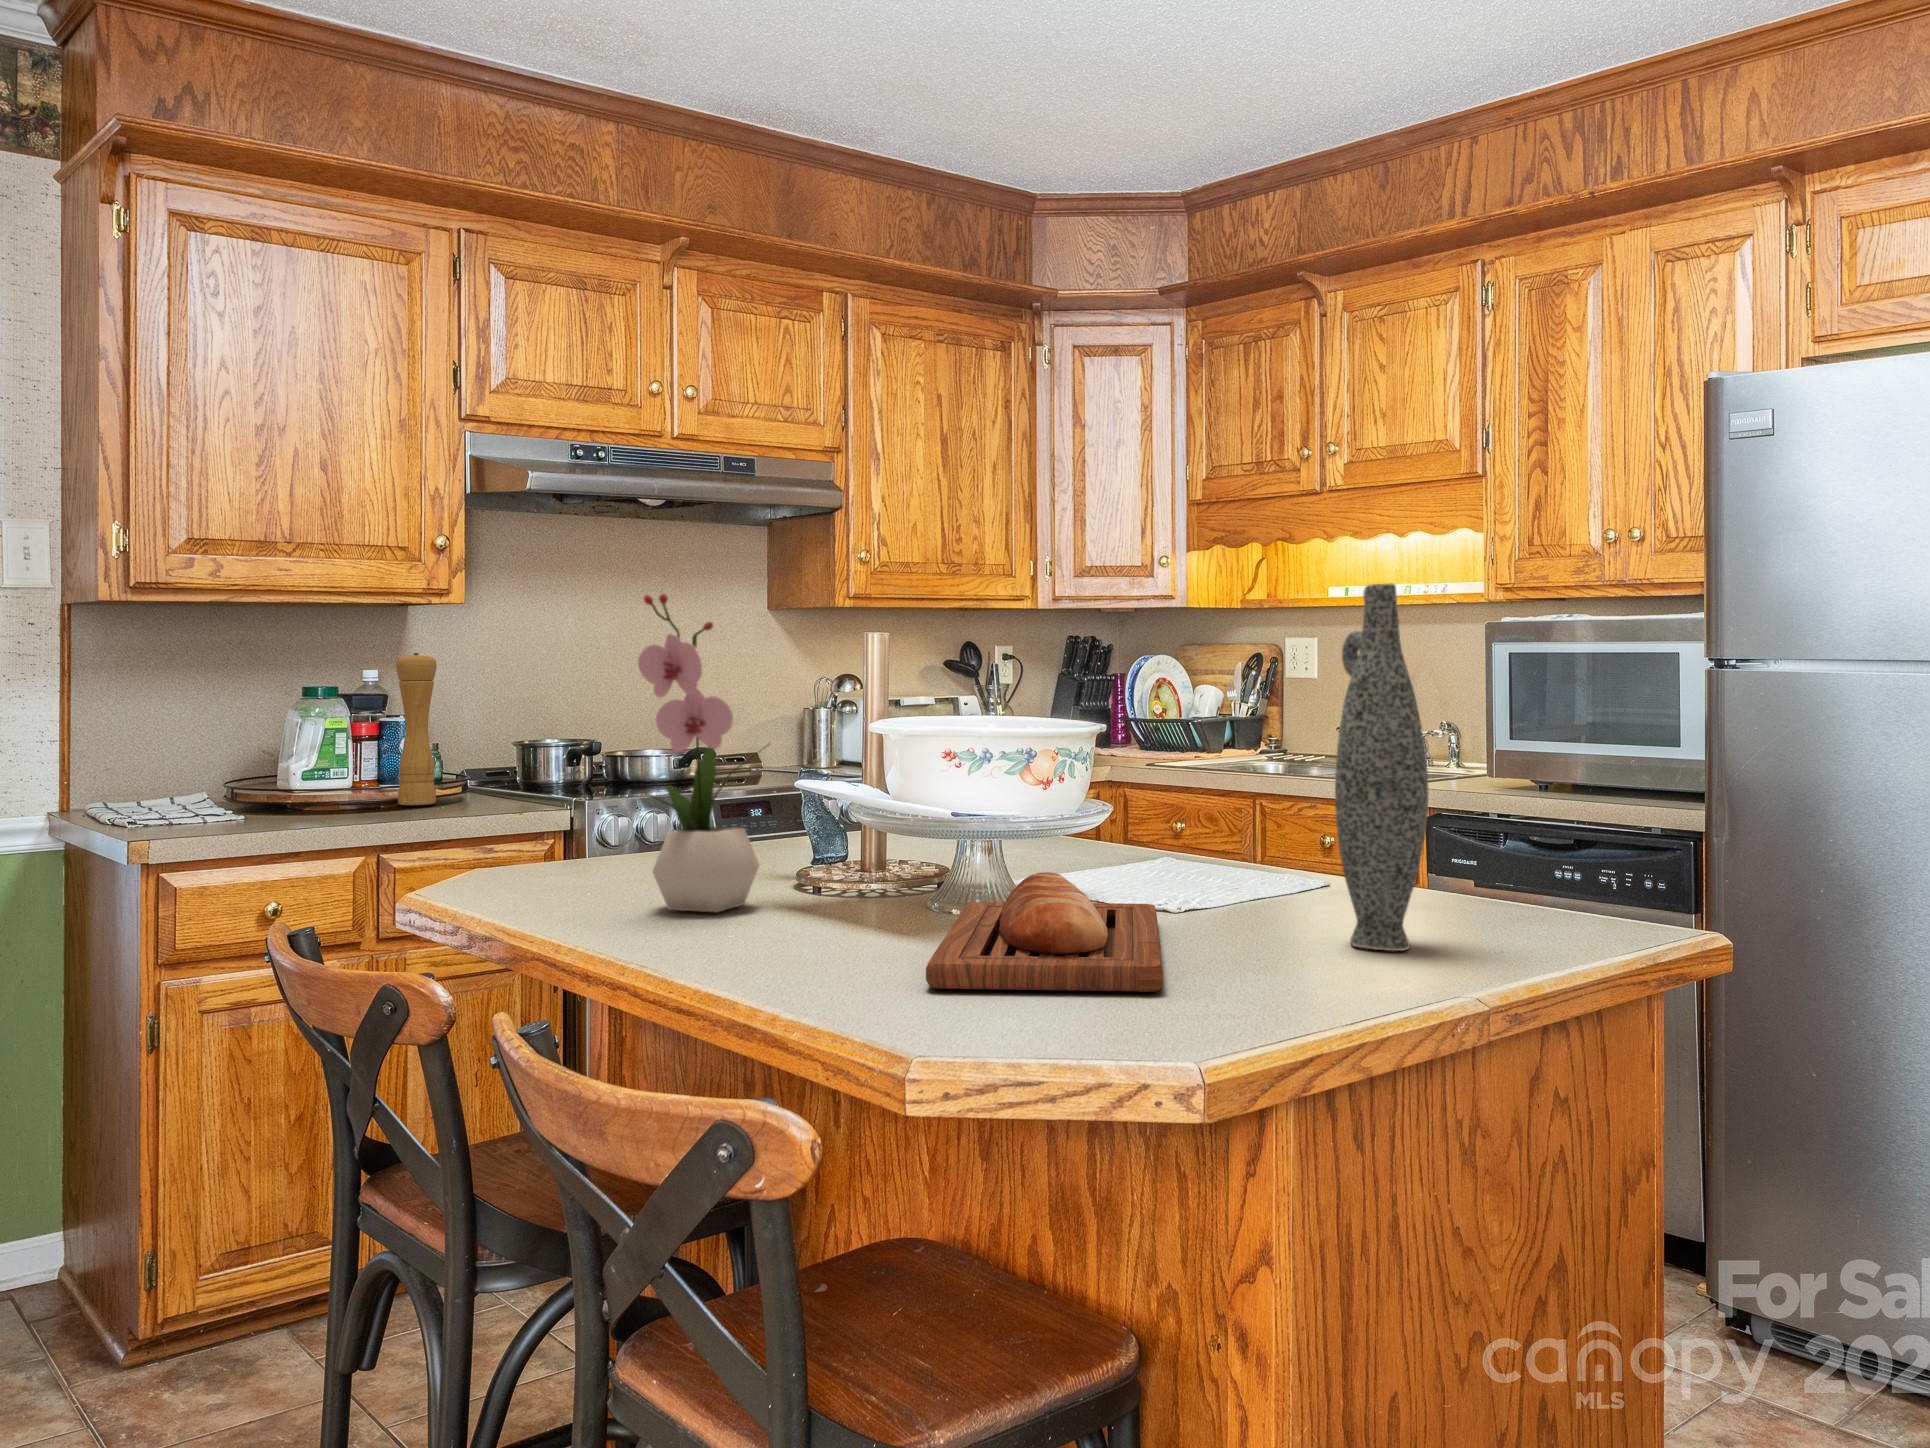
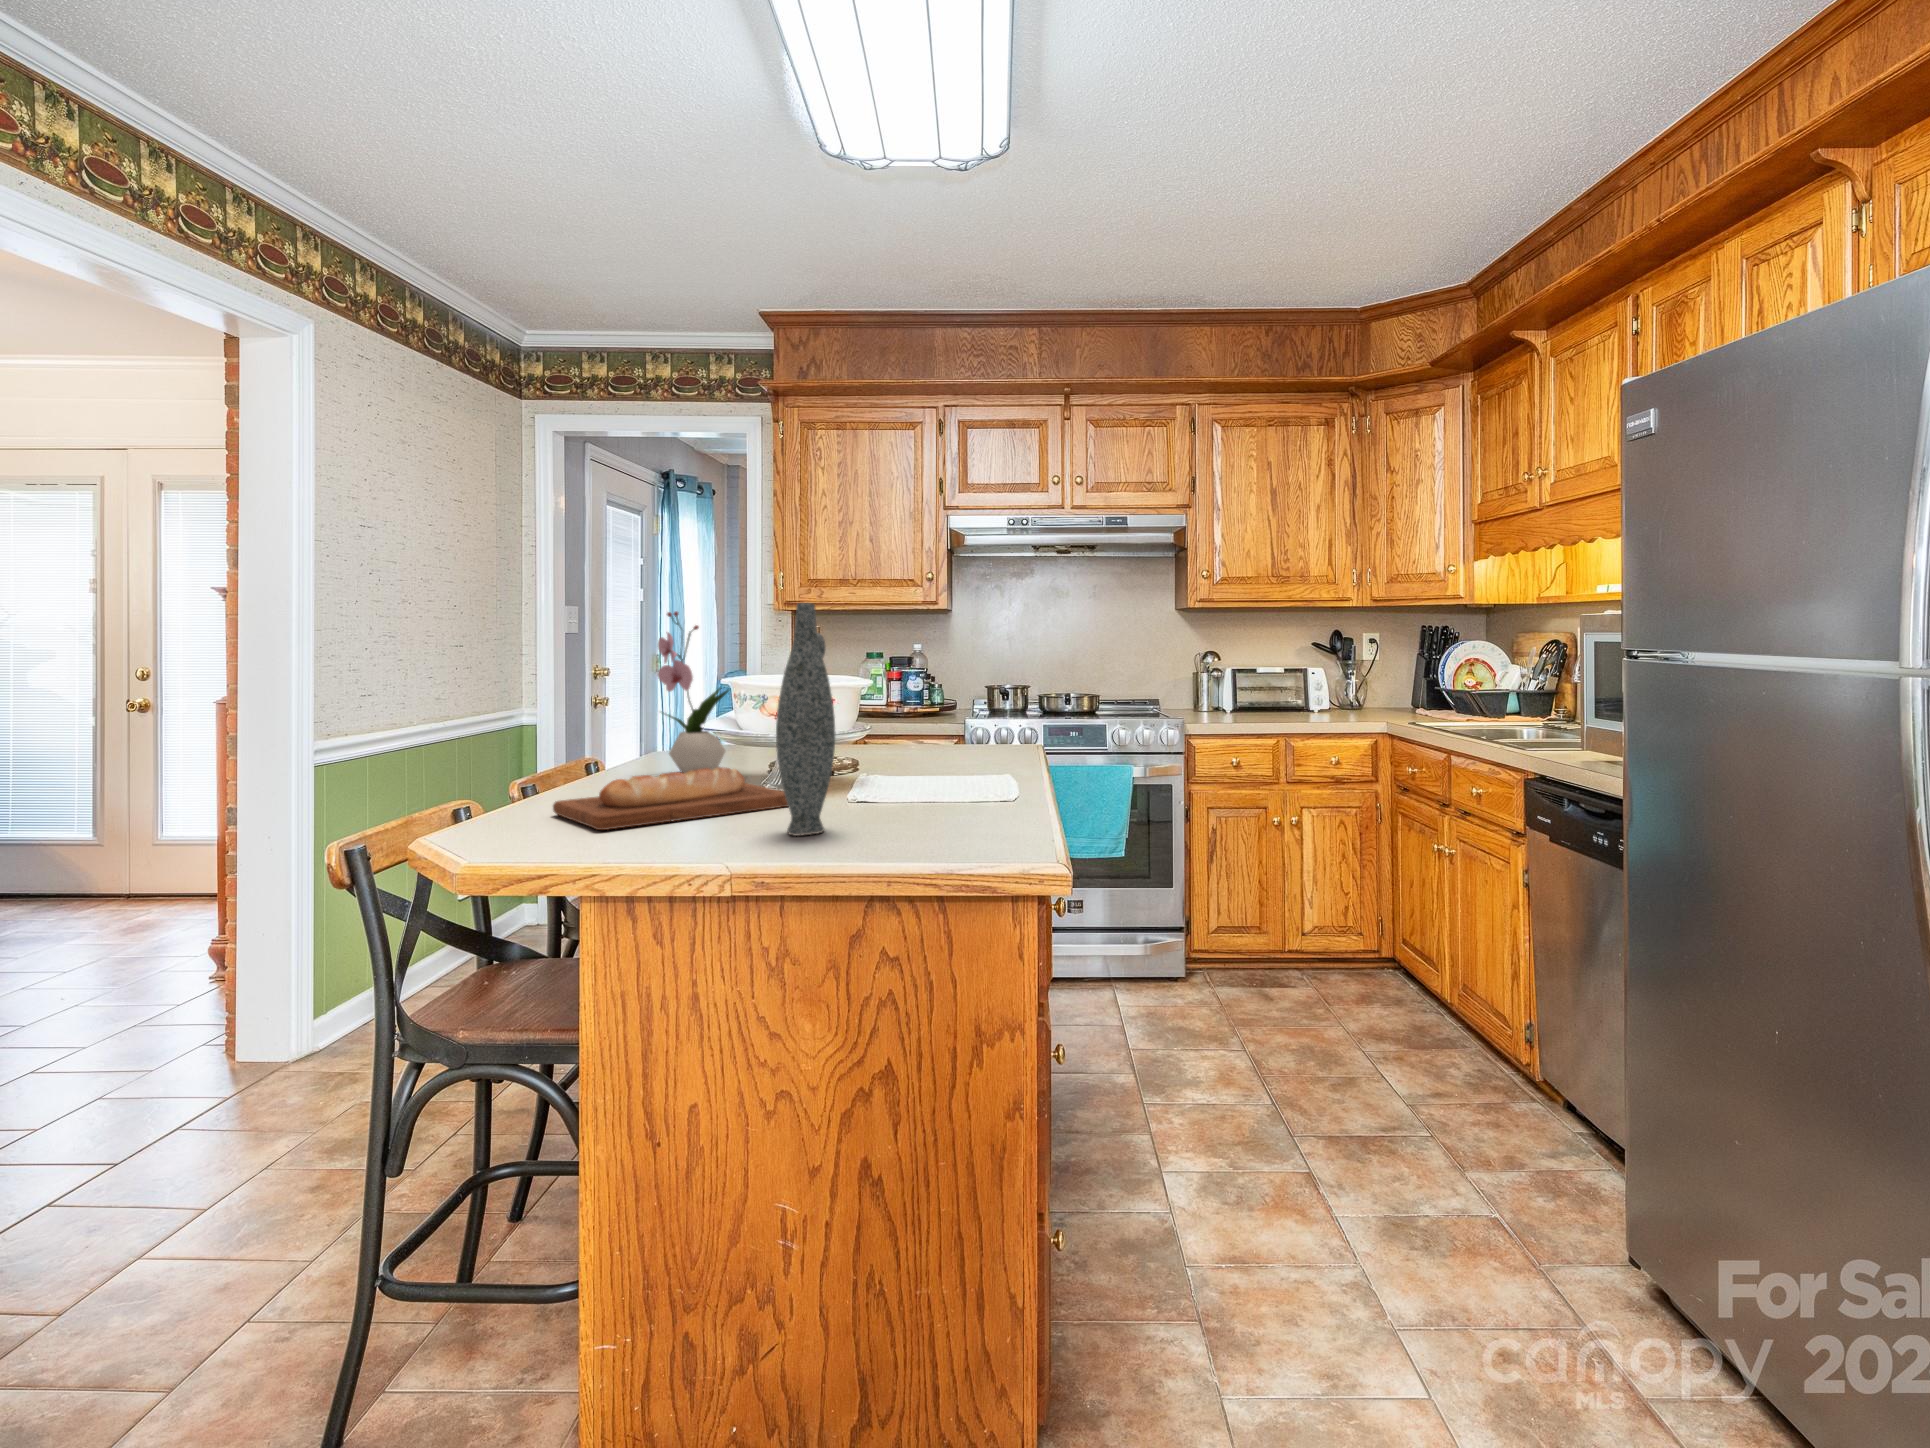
pepper mill: present [396,653,437,805] -> none [893,637,913,718]

